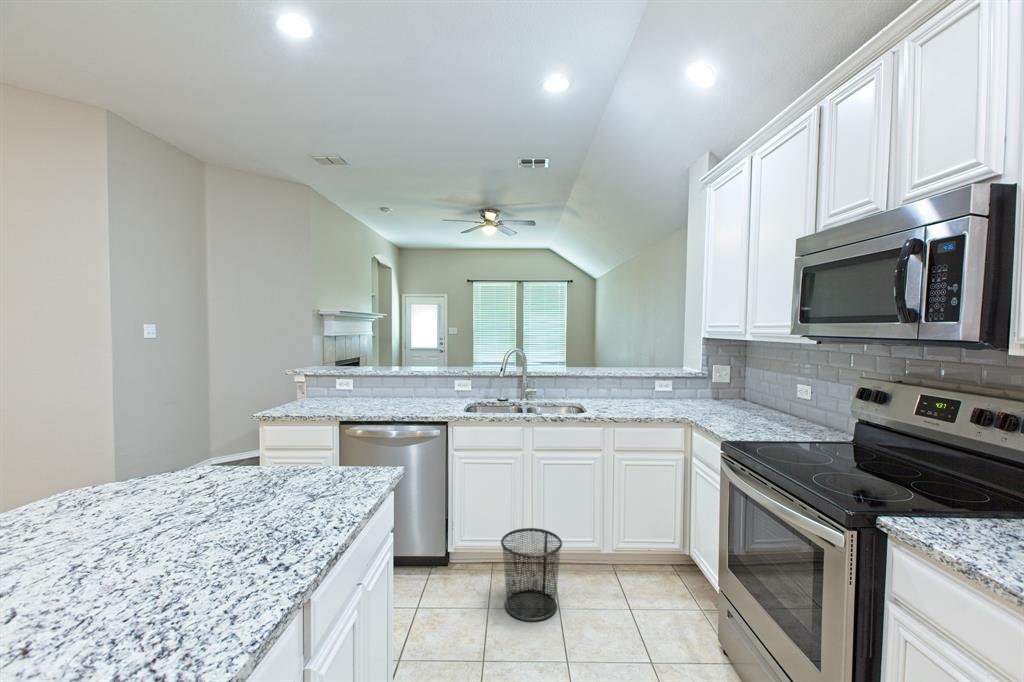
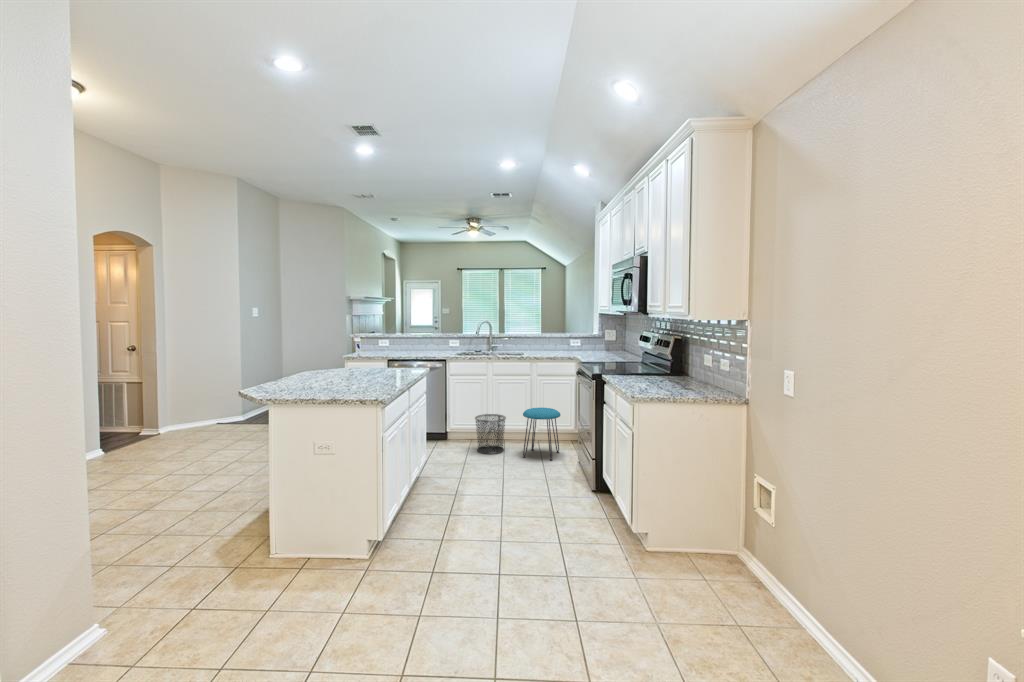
stool: none [599,523,678,652] -> present [523,408,560,461]

